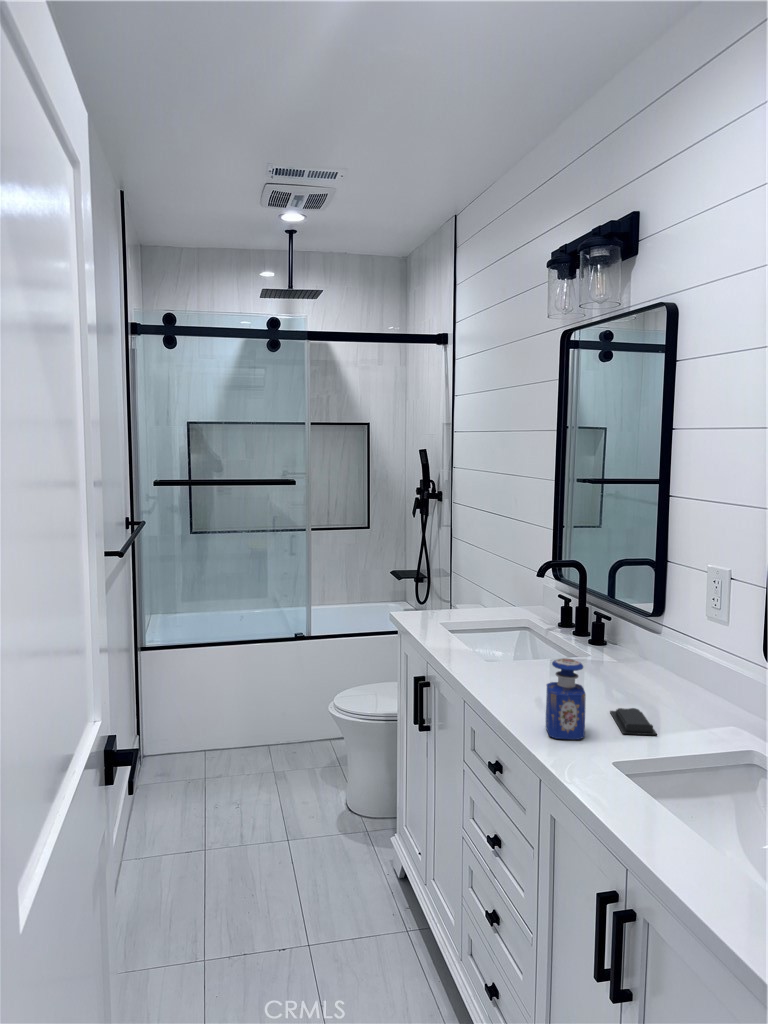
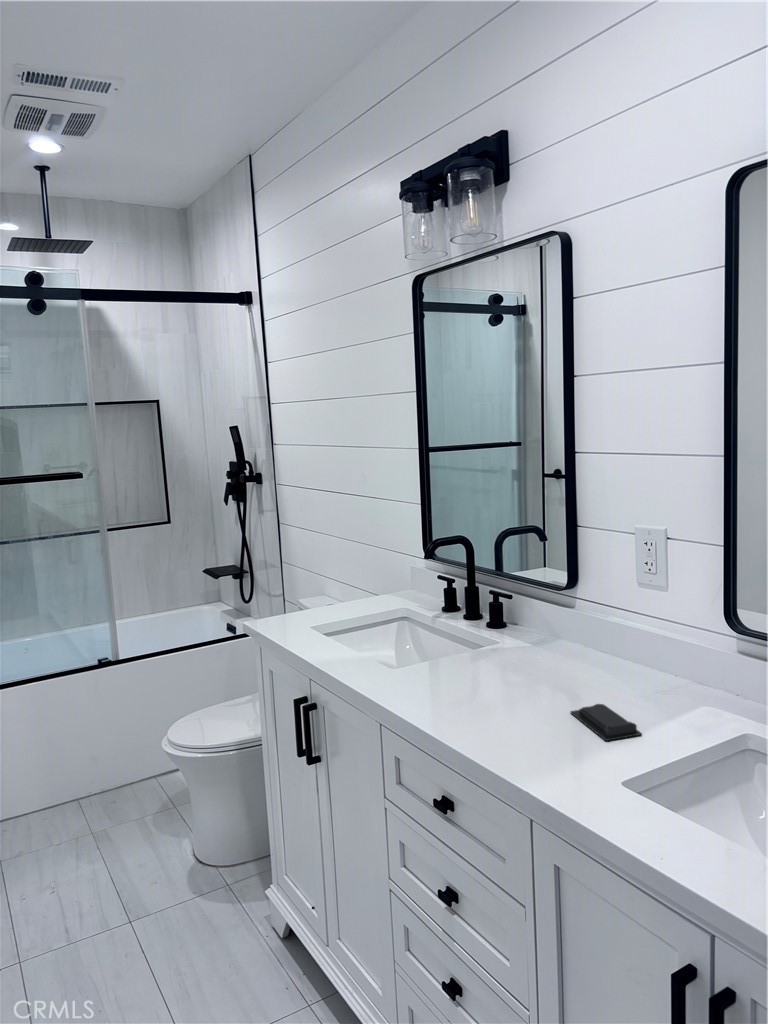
perfume bottle: present [546,658,586,739] -> none [515,661,569,765]

